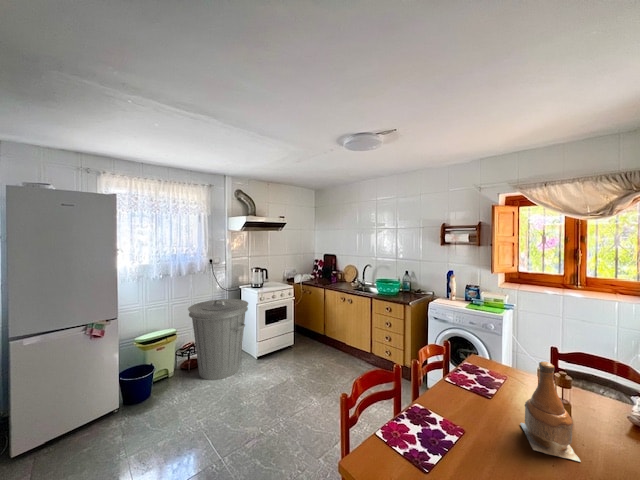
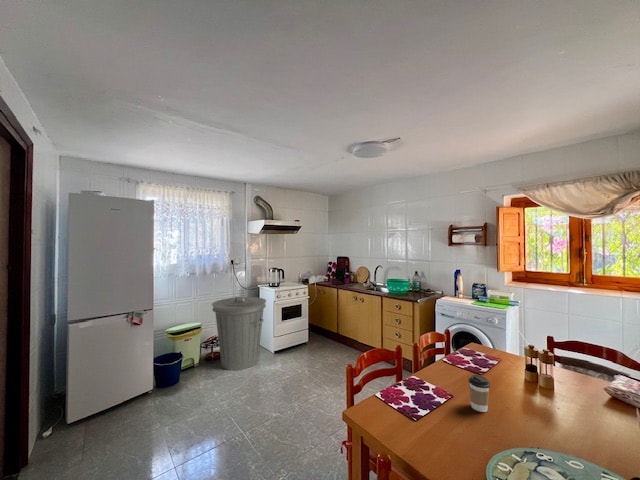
bottle: present [520,362,580,461] -> none [502,336,548,417]
coffee cup: none [486,410,514,457] -> present [468,375,490,412]

